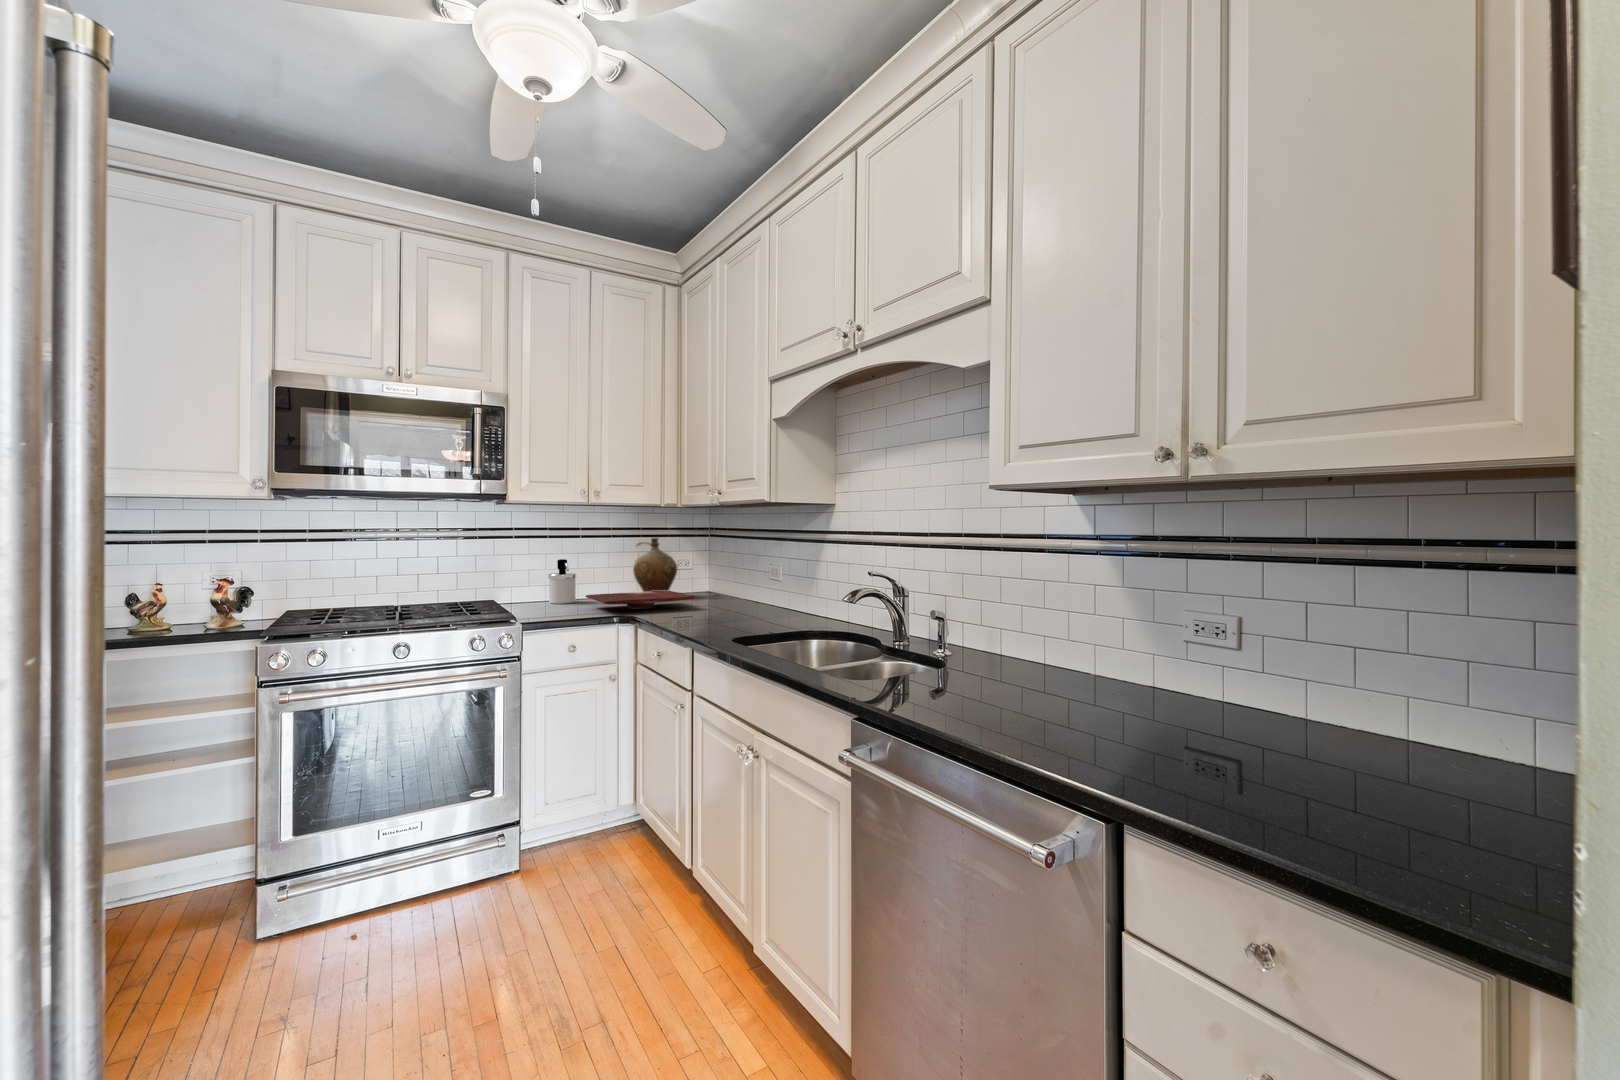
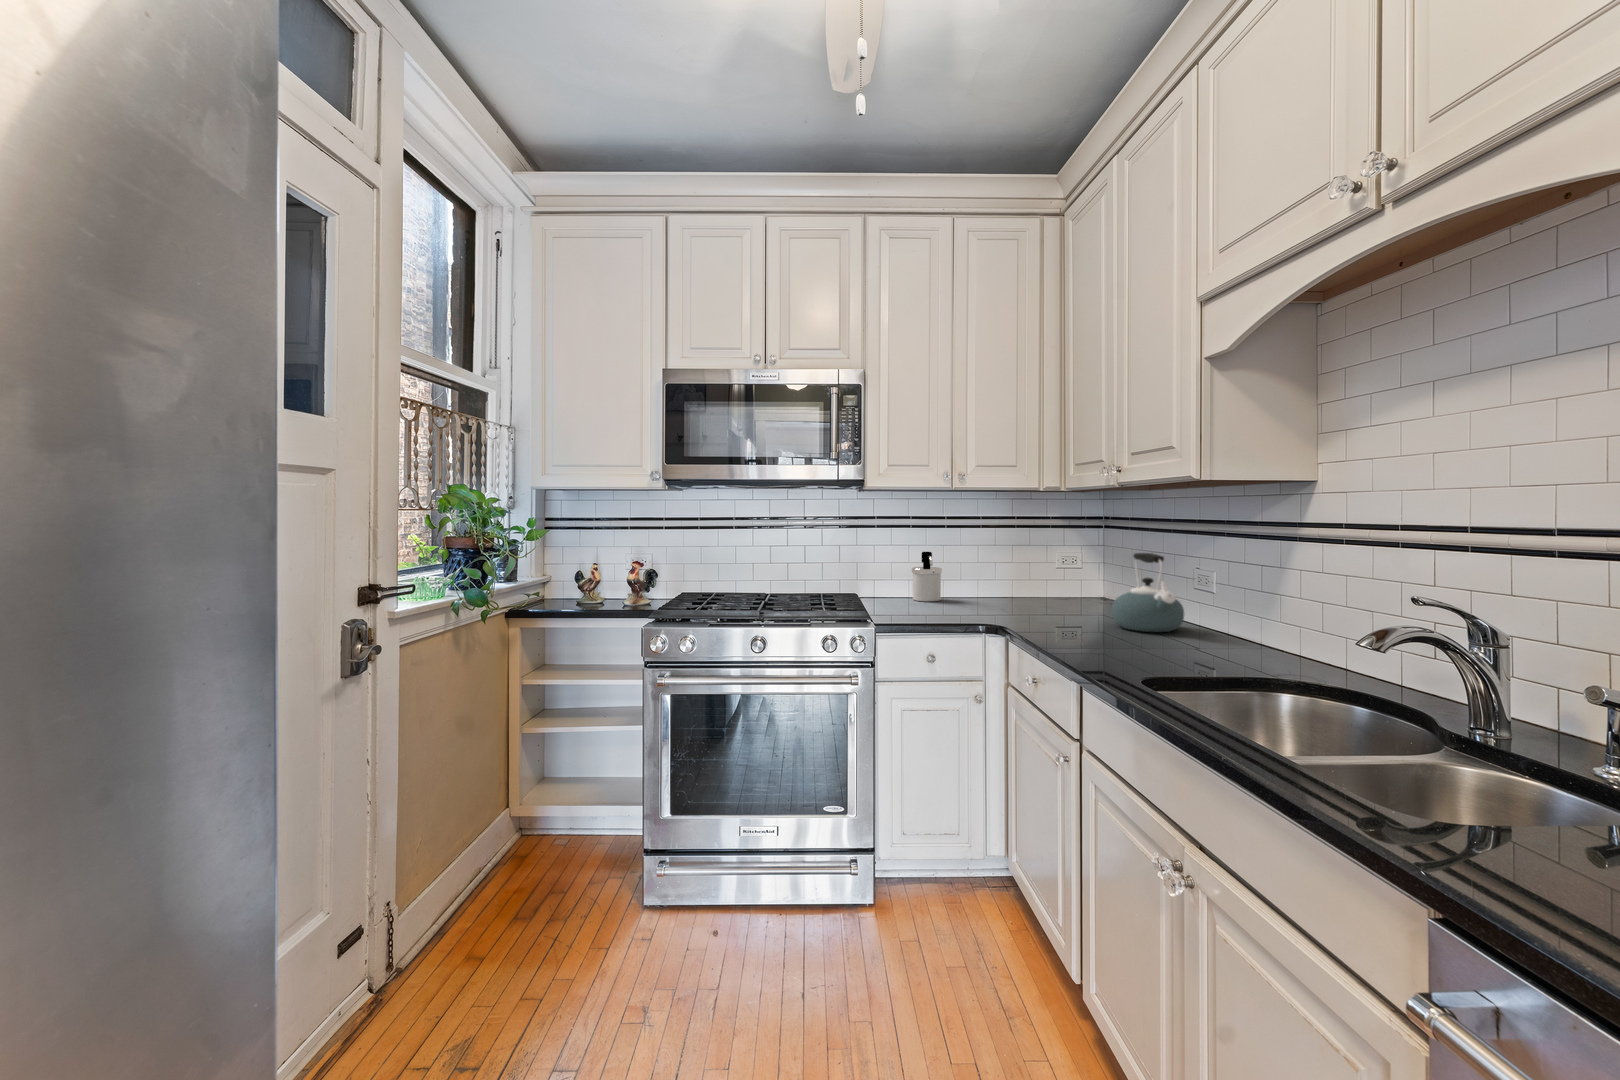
ceramic jug: present [633,538,677,592] -> none [1008,528,1062,600]
kettle: none [714,555,762,612] -> present [1111,553,1184,632]
cutting board: present [586,591,694,609] -> none [950,594,1085,616]

